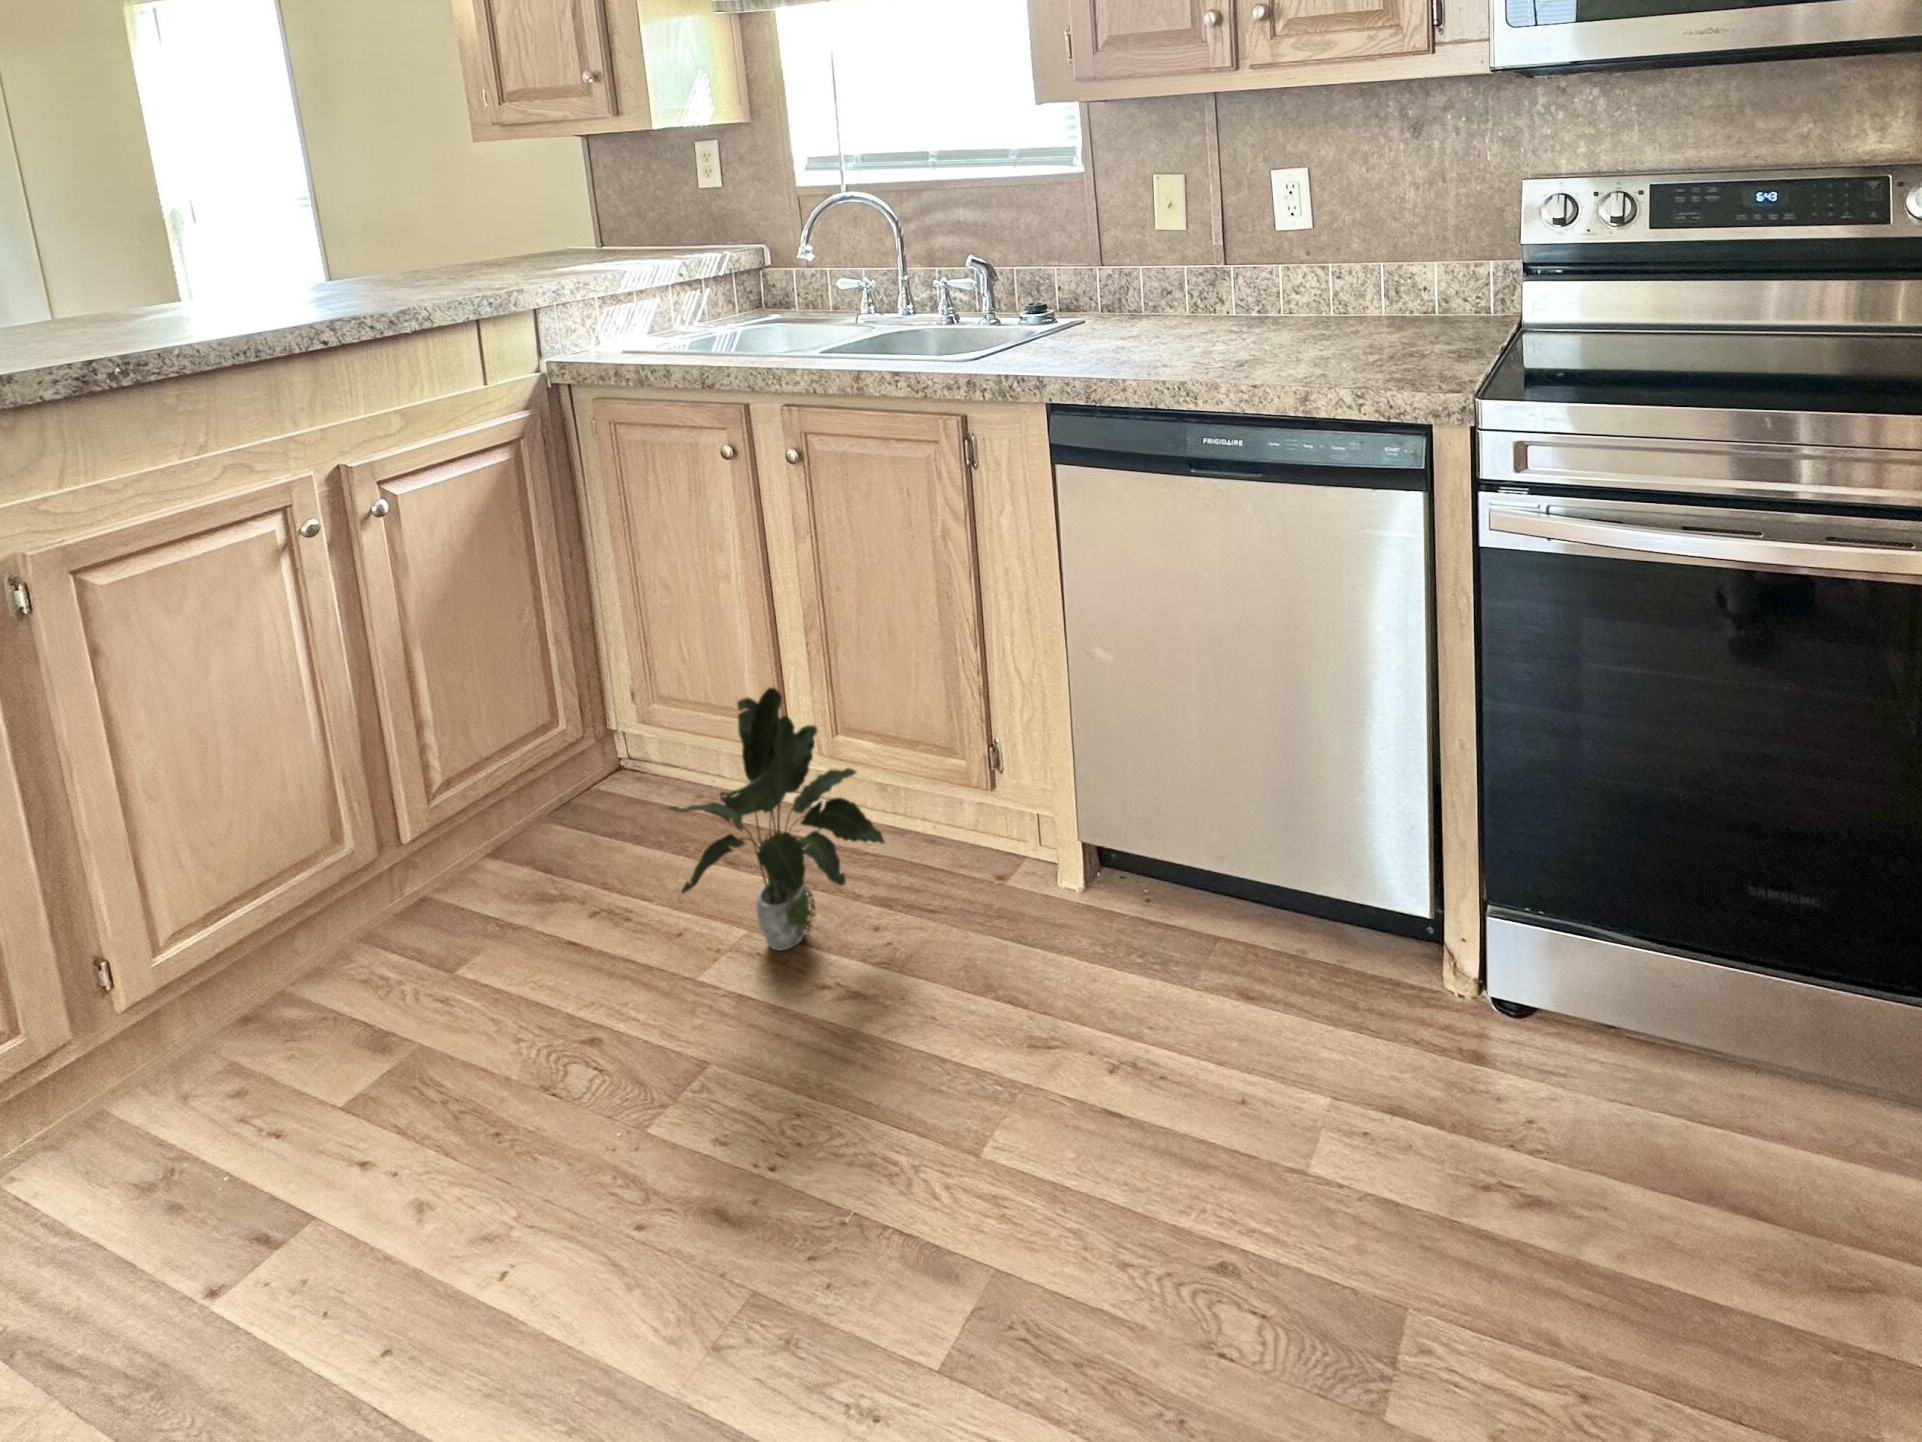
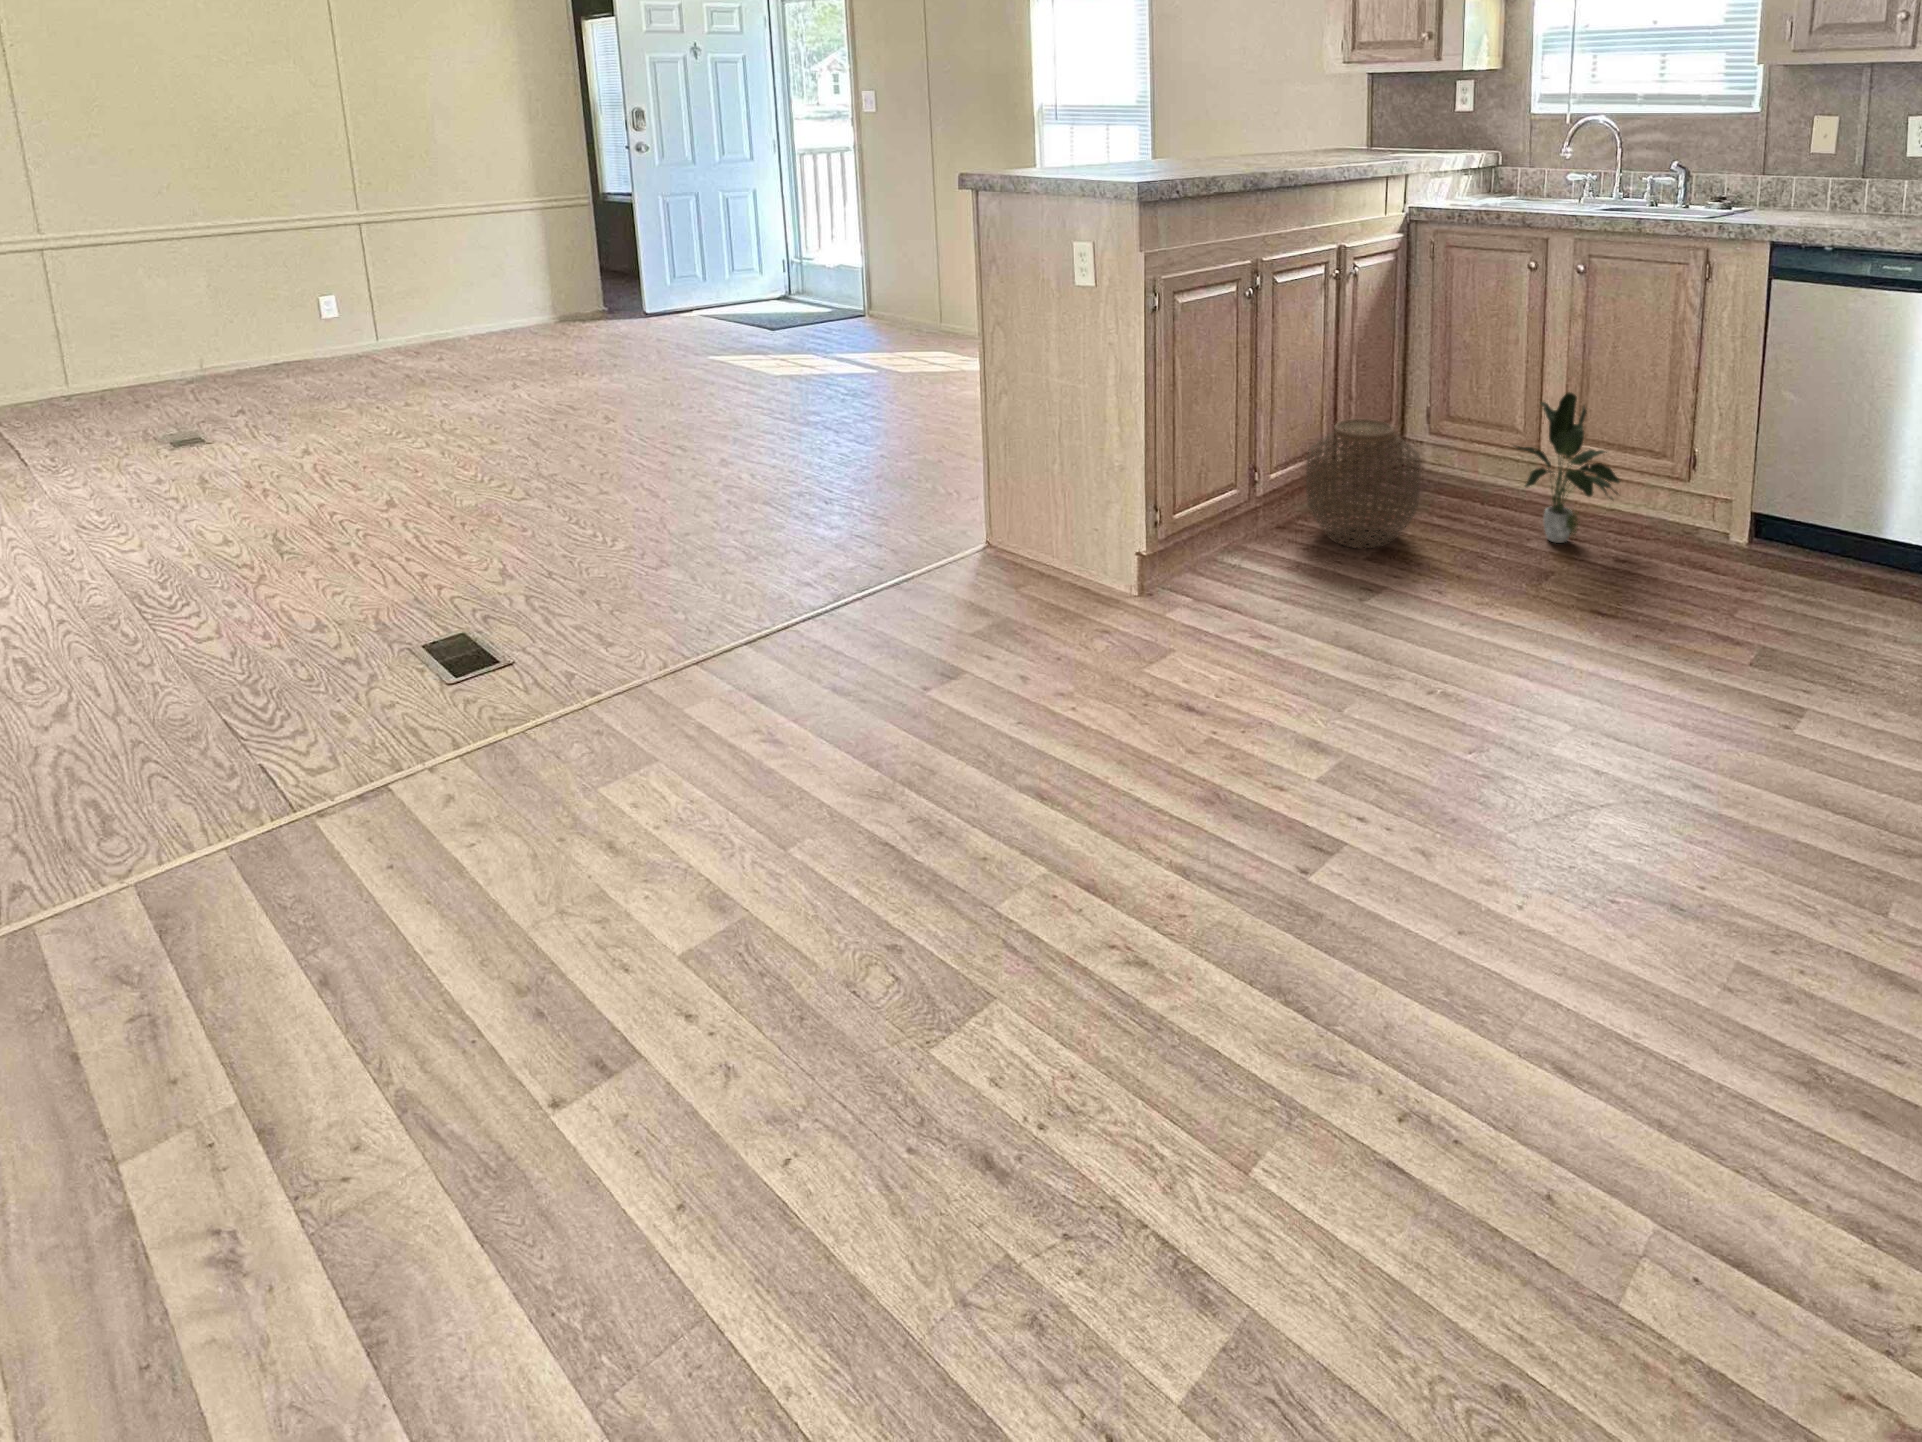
woven basket: none [250,793,515,1068] -> present [1306,419,1420,548]

